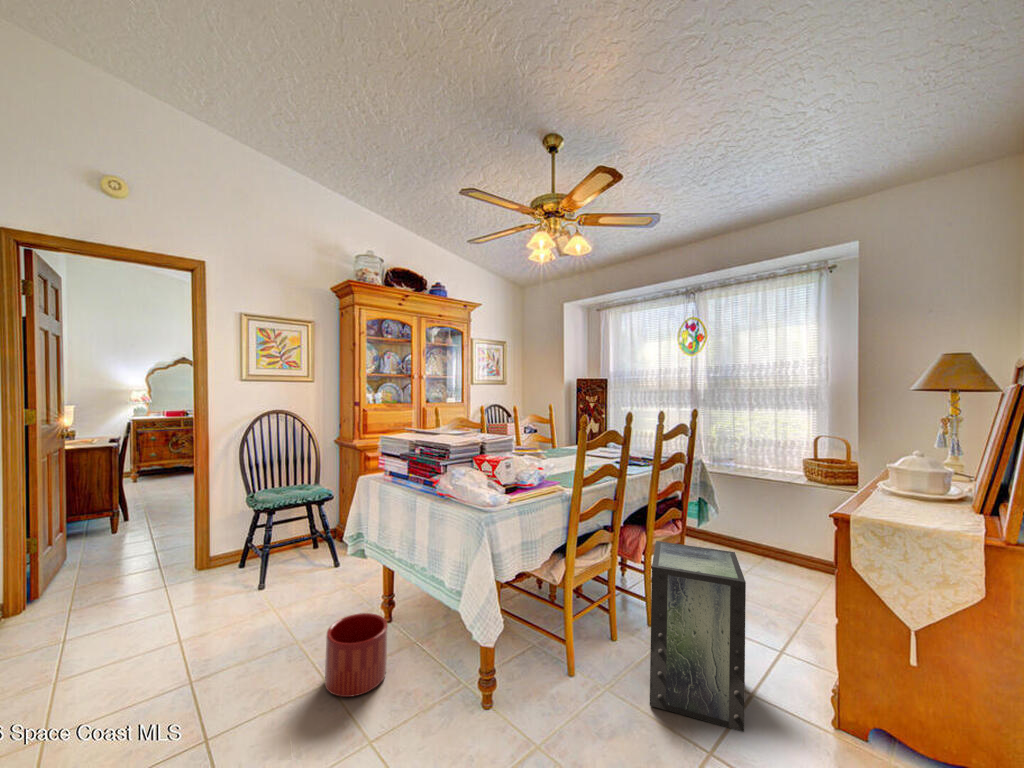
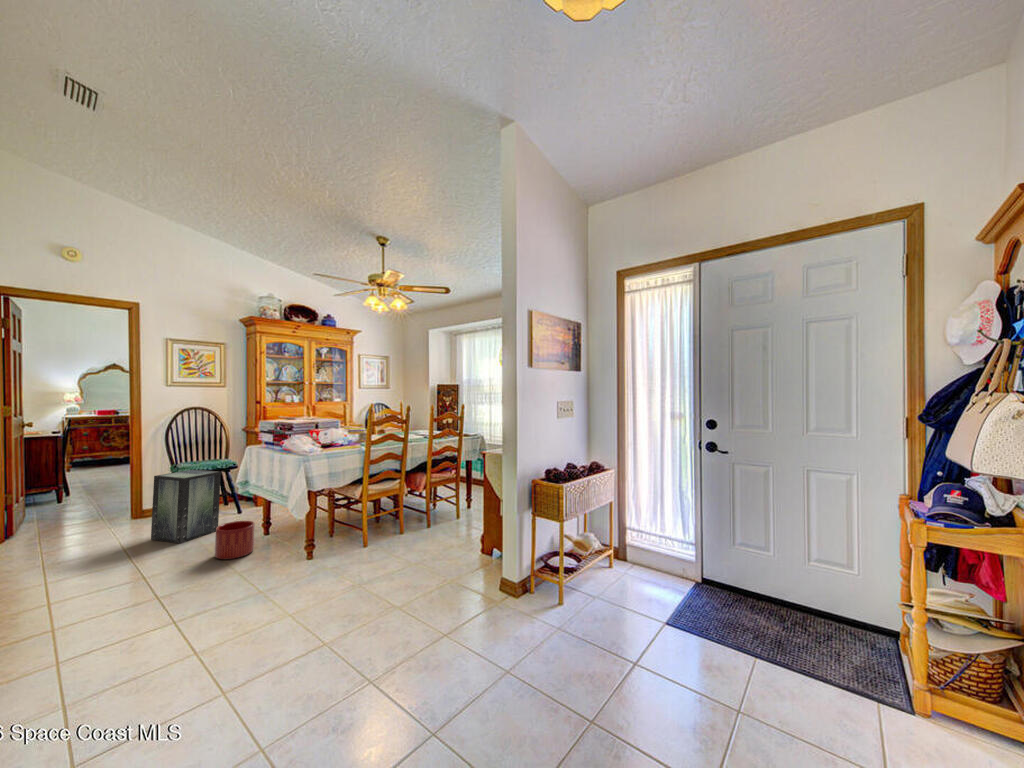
storage box: present [650,541,746,732] -> present [151,469,221,544]

